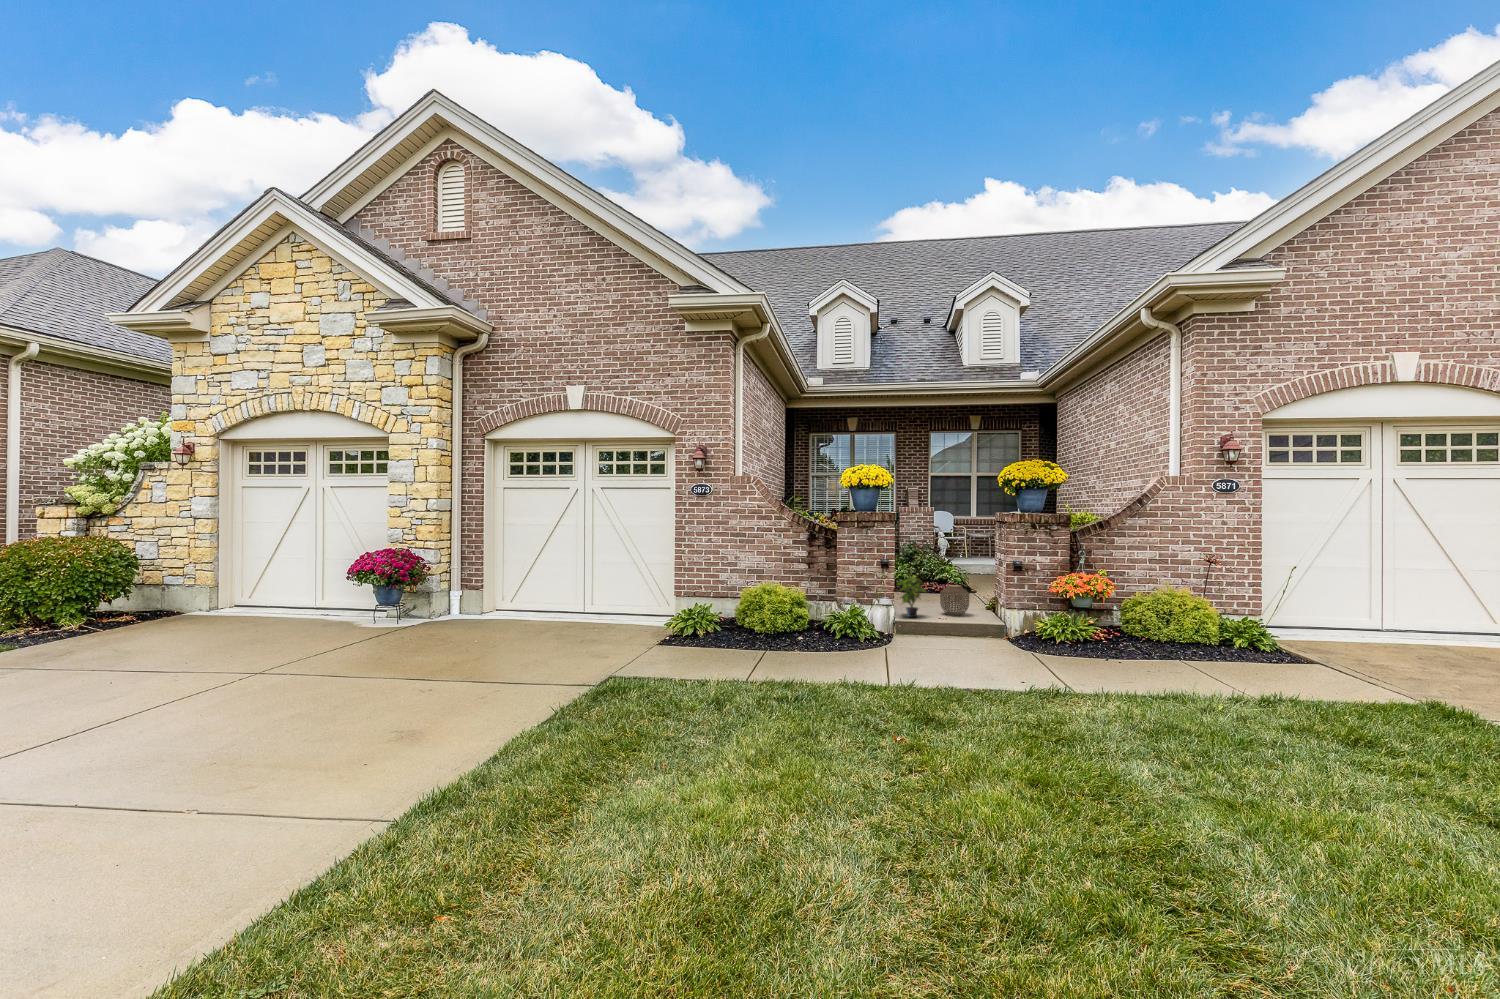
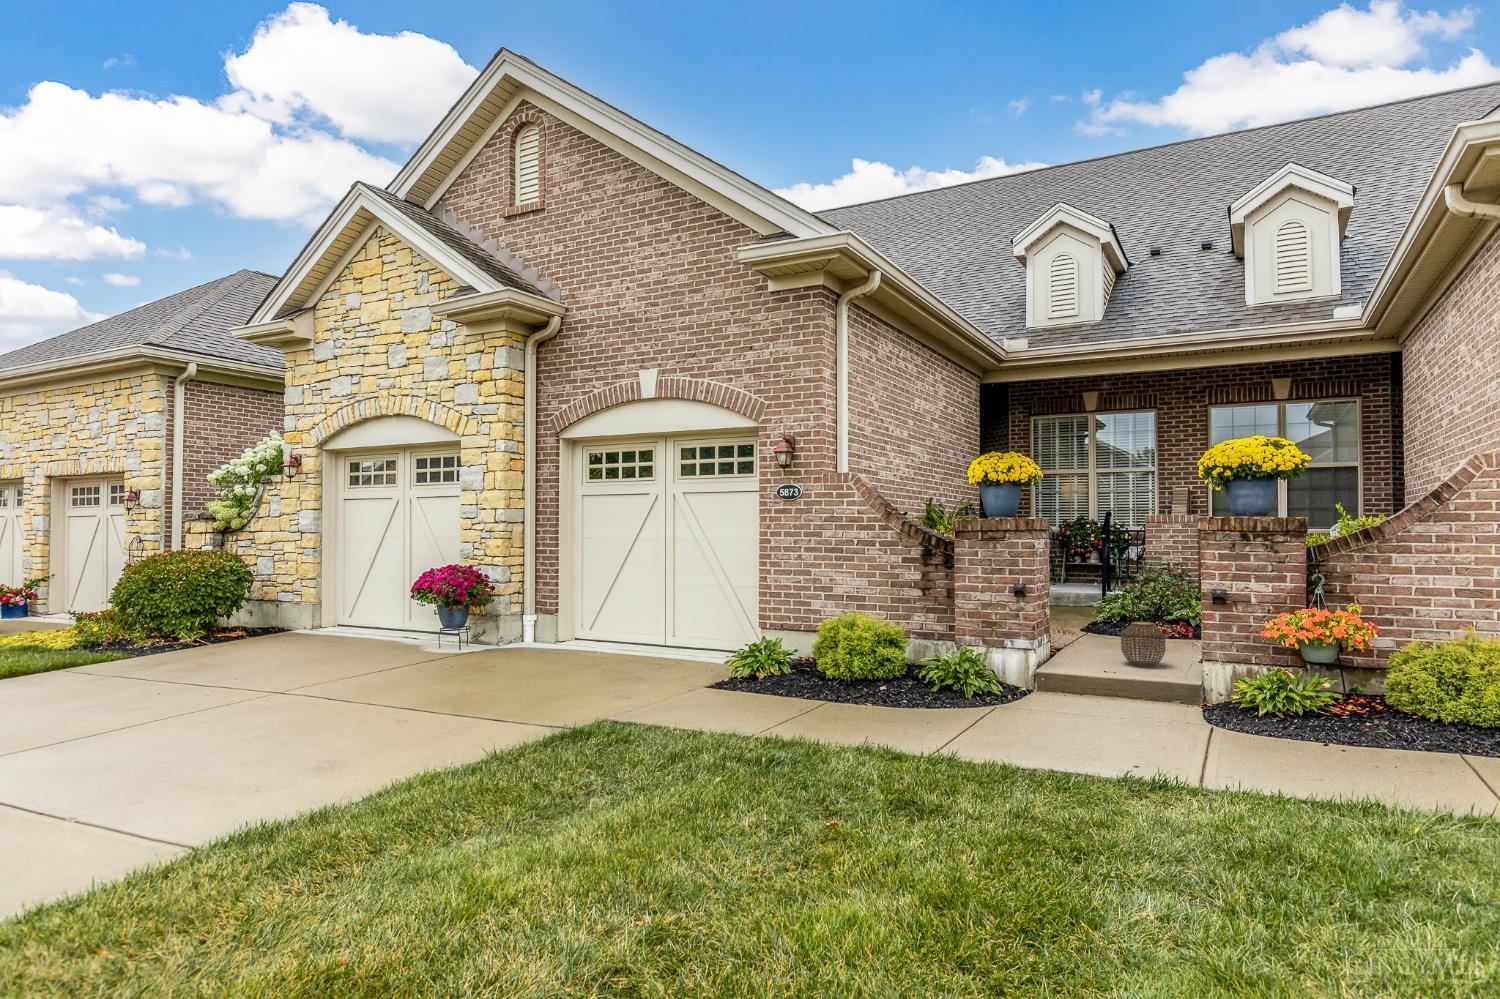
potted plant: present [897,575,926,617] -> none [1047,605,1095,666]

